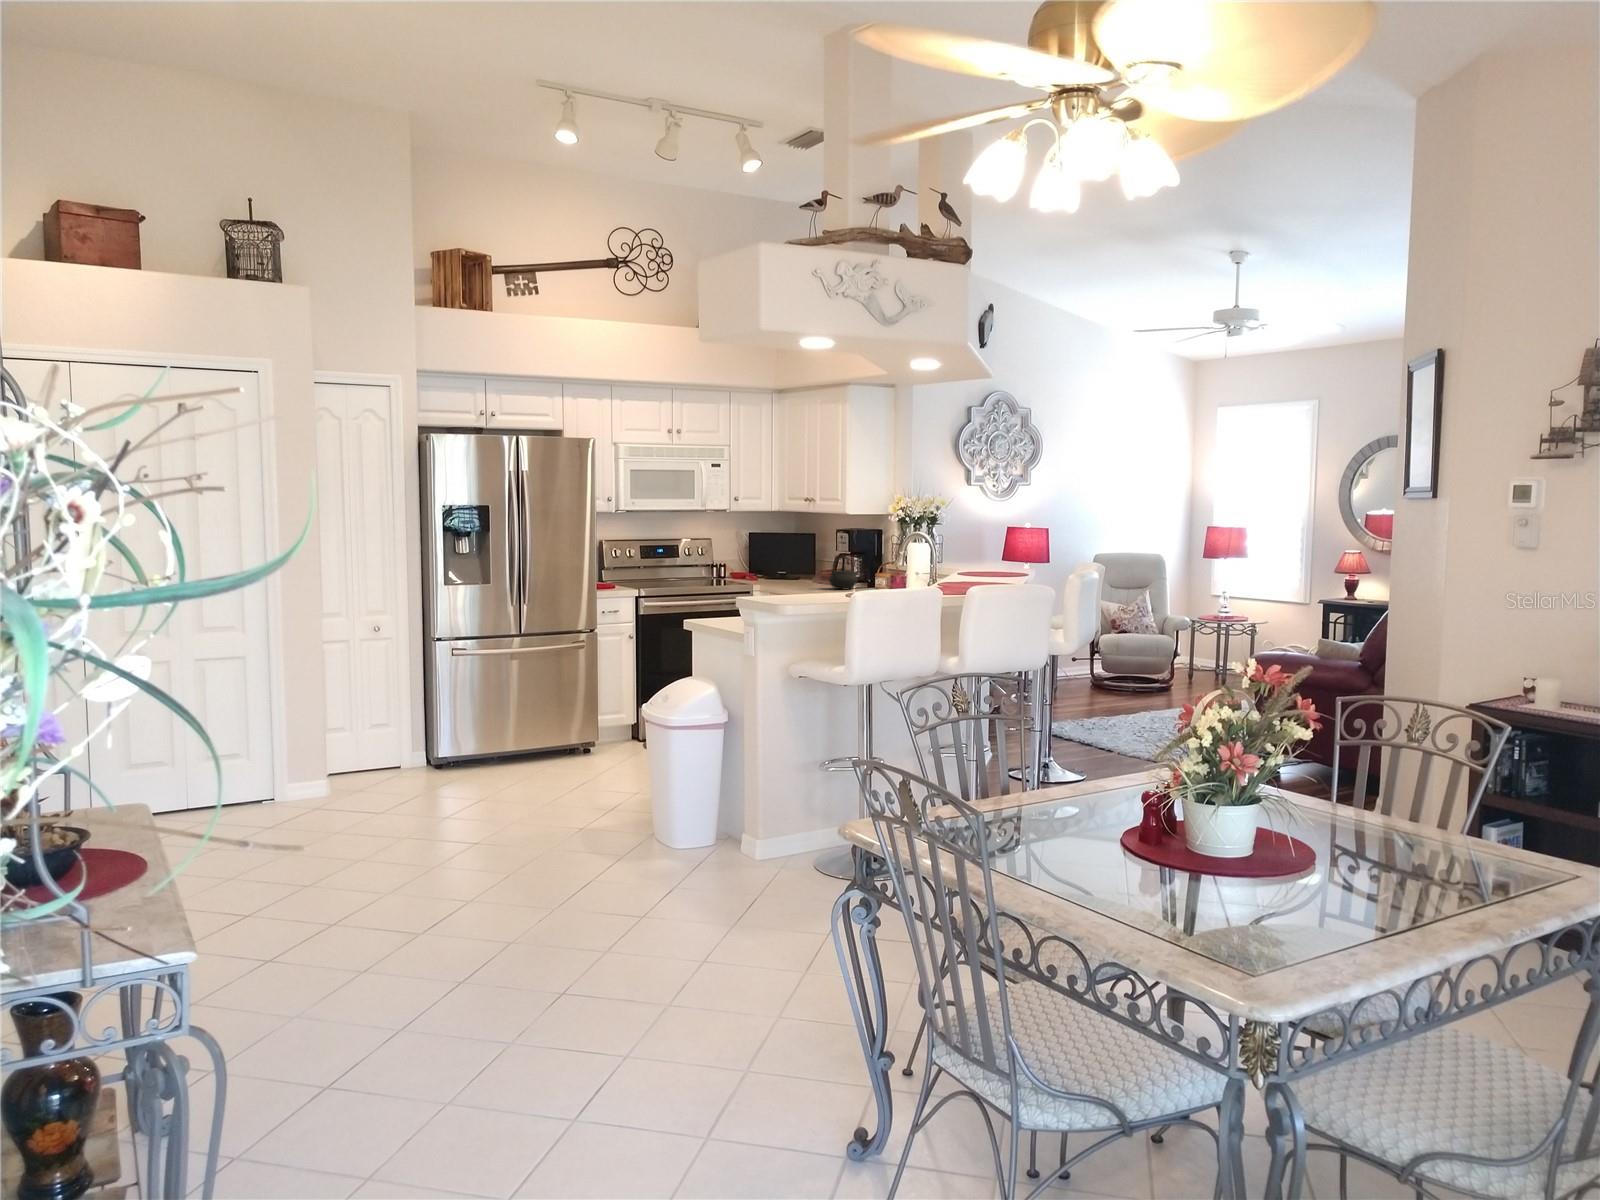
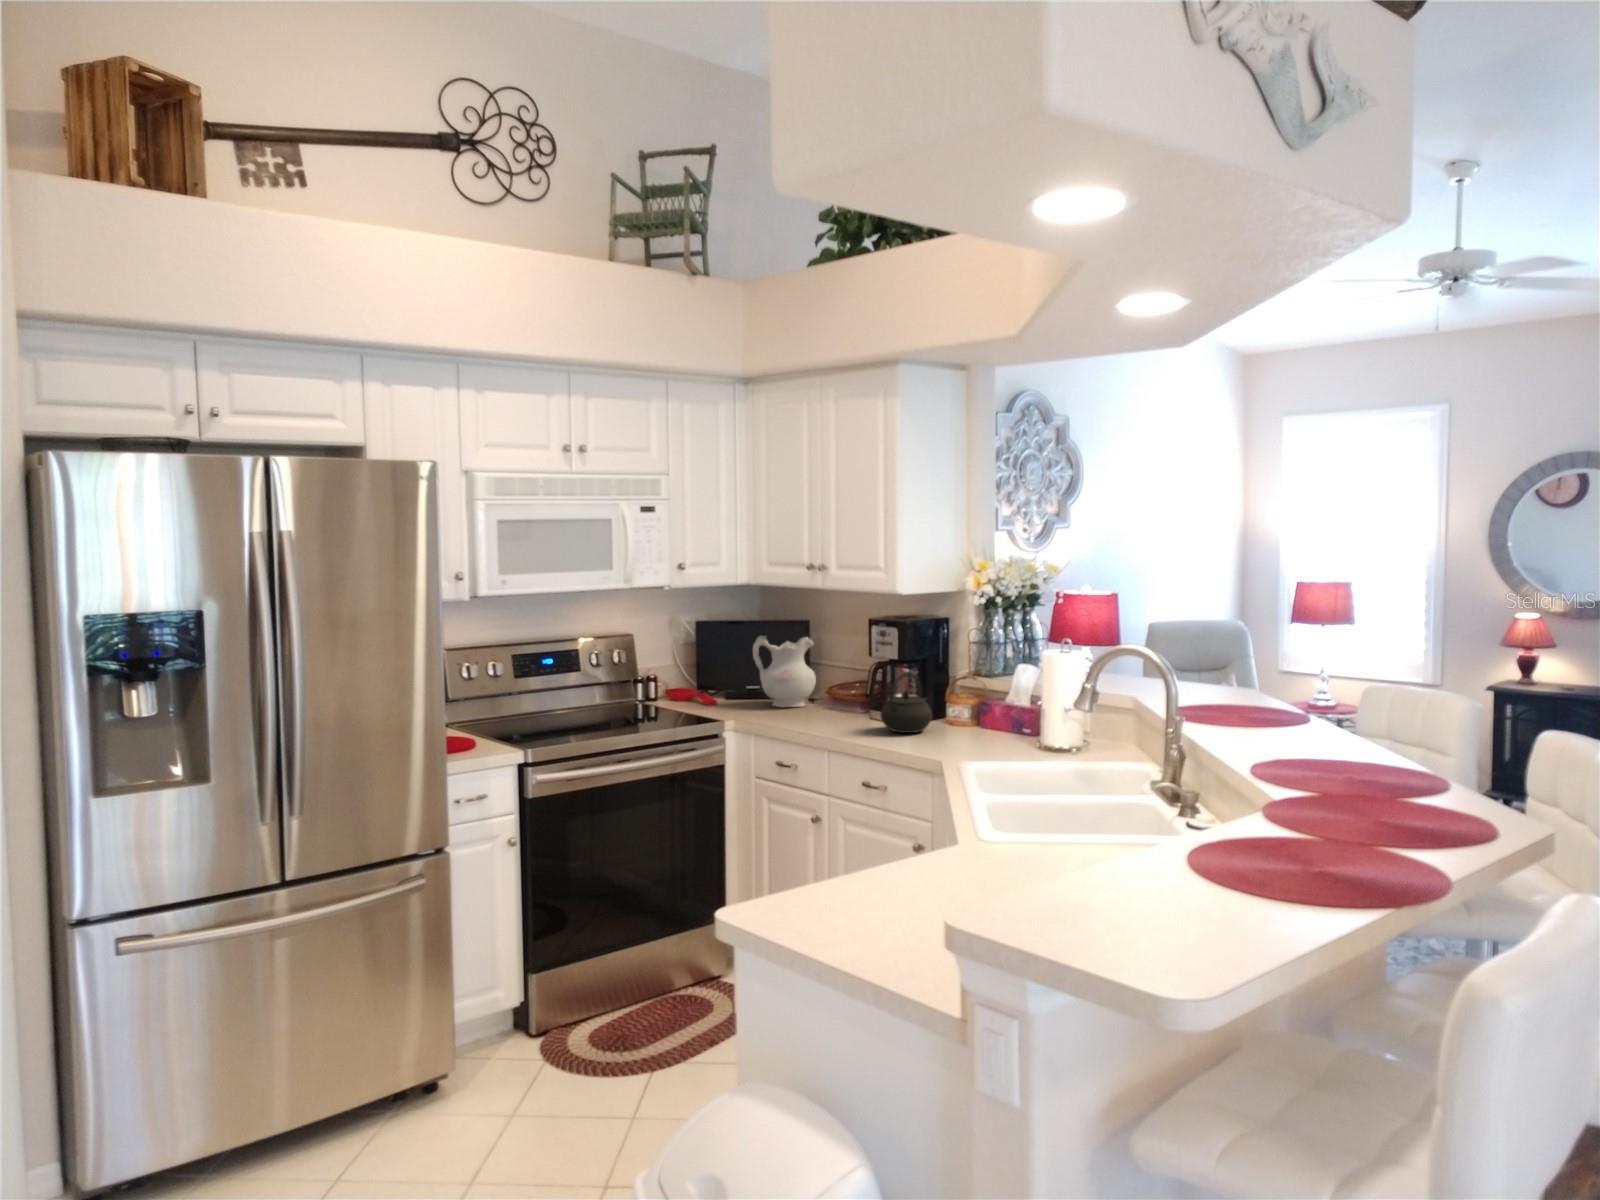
ceramic pitcher: none [776,540,811,582] -> present [753,636,816,707]

